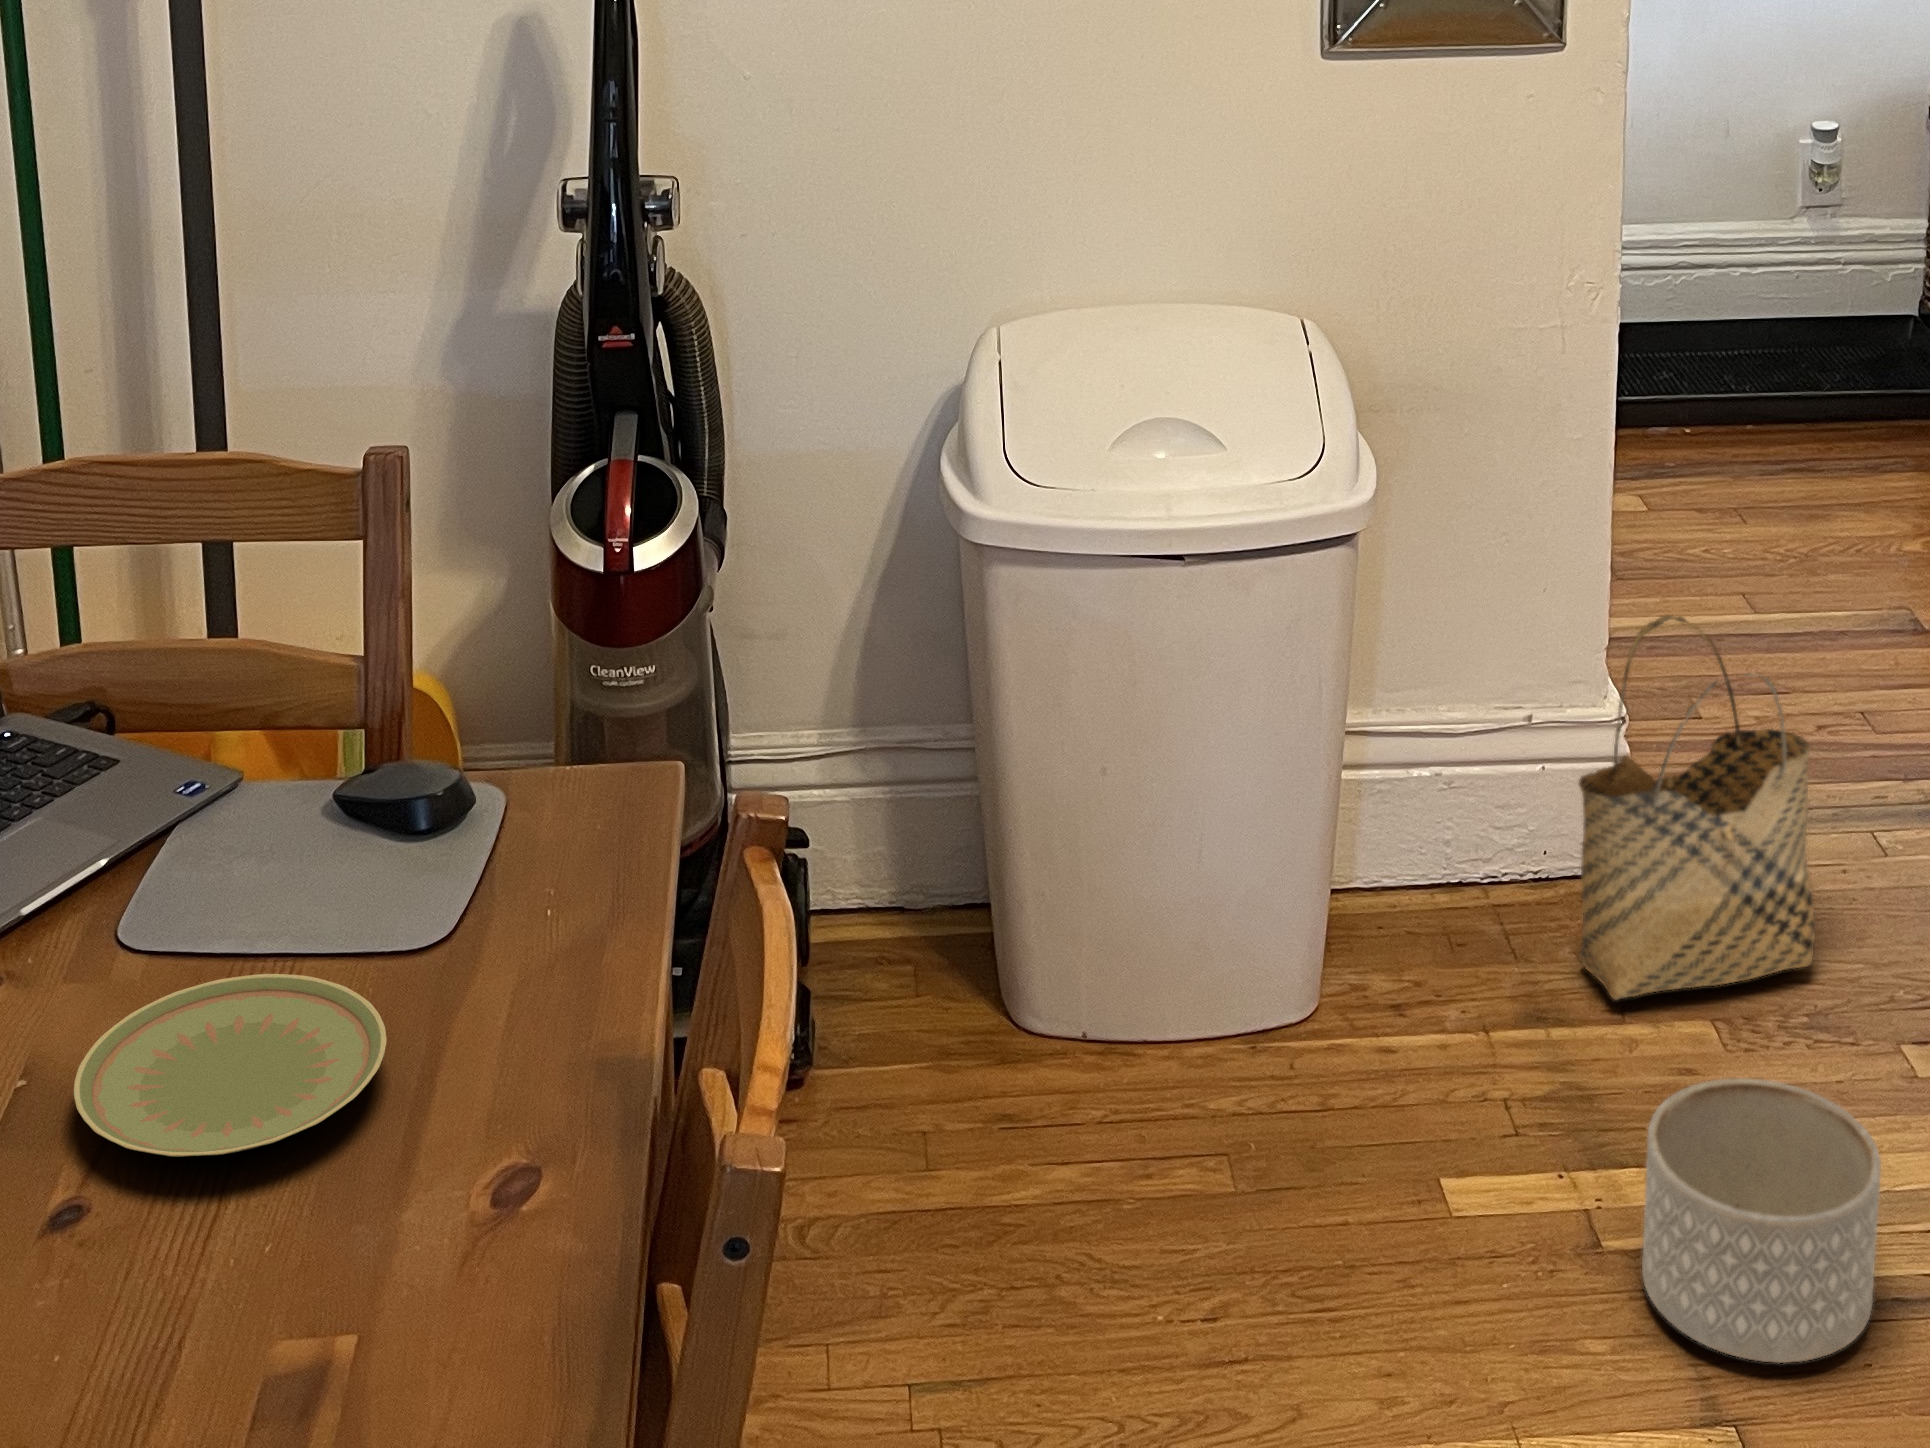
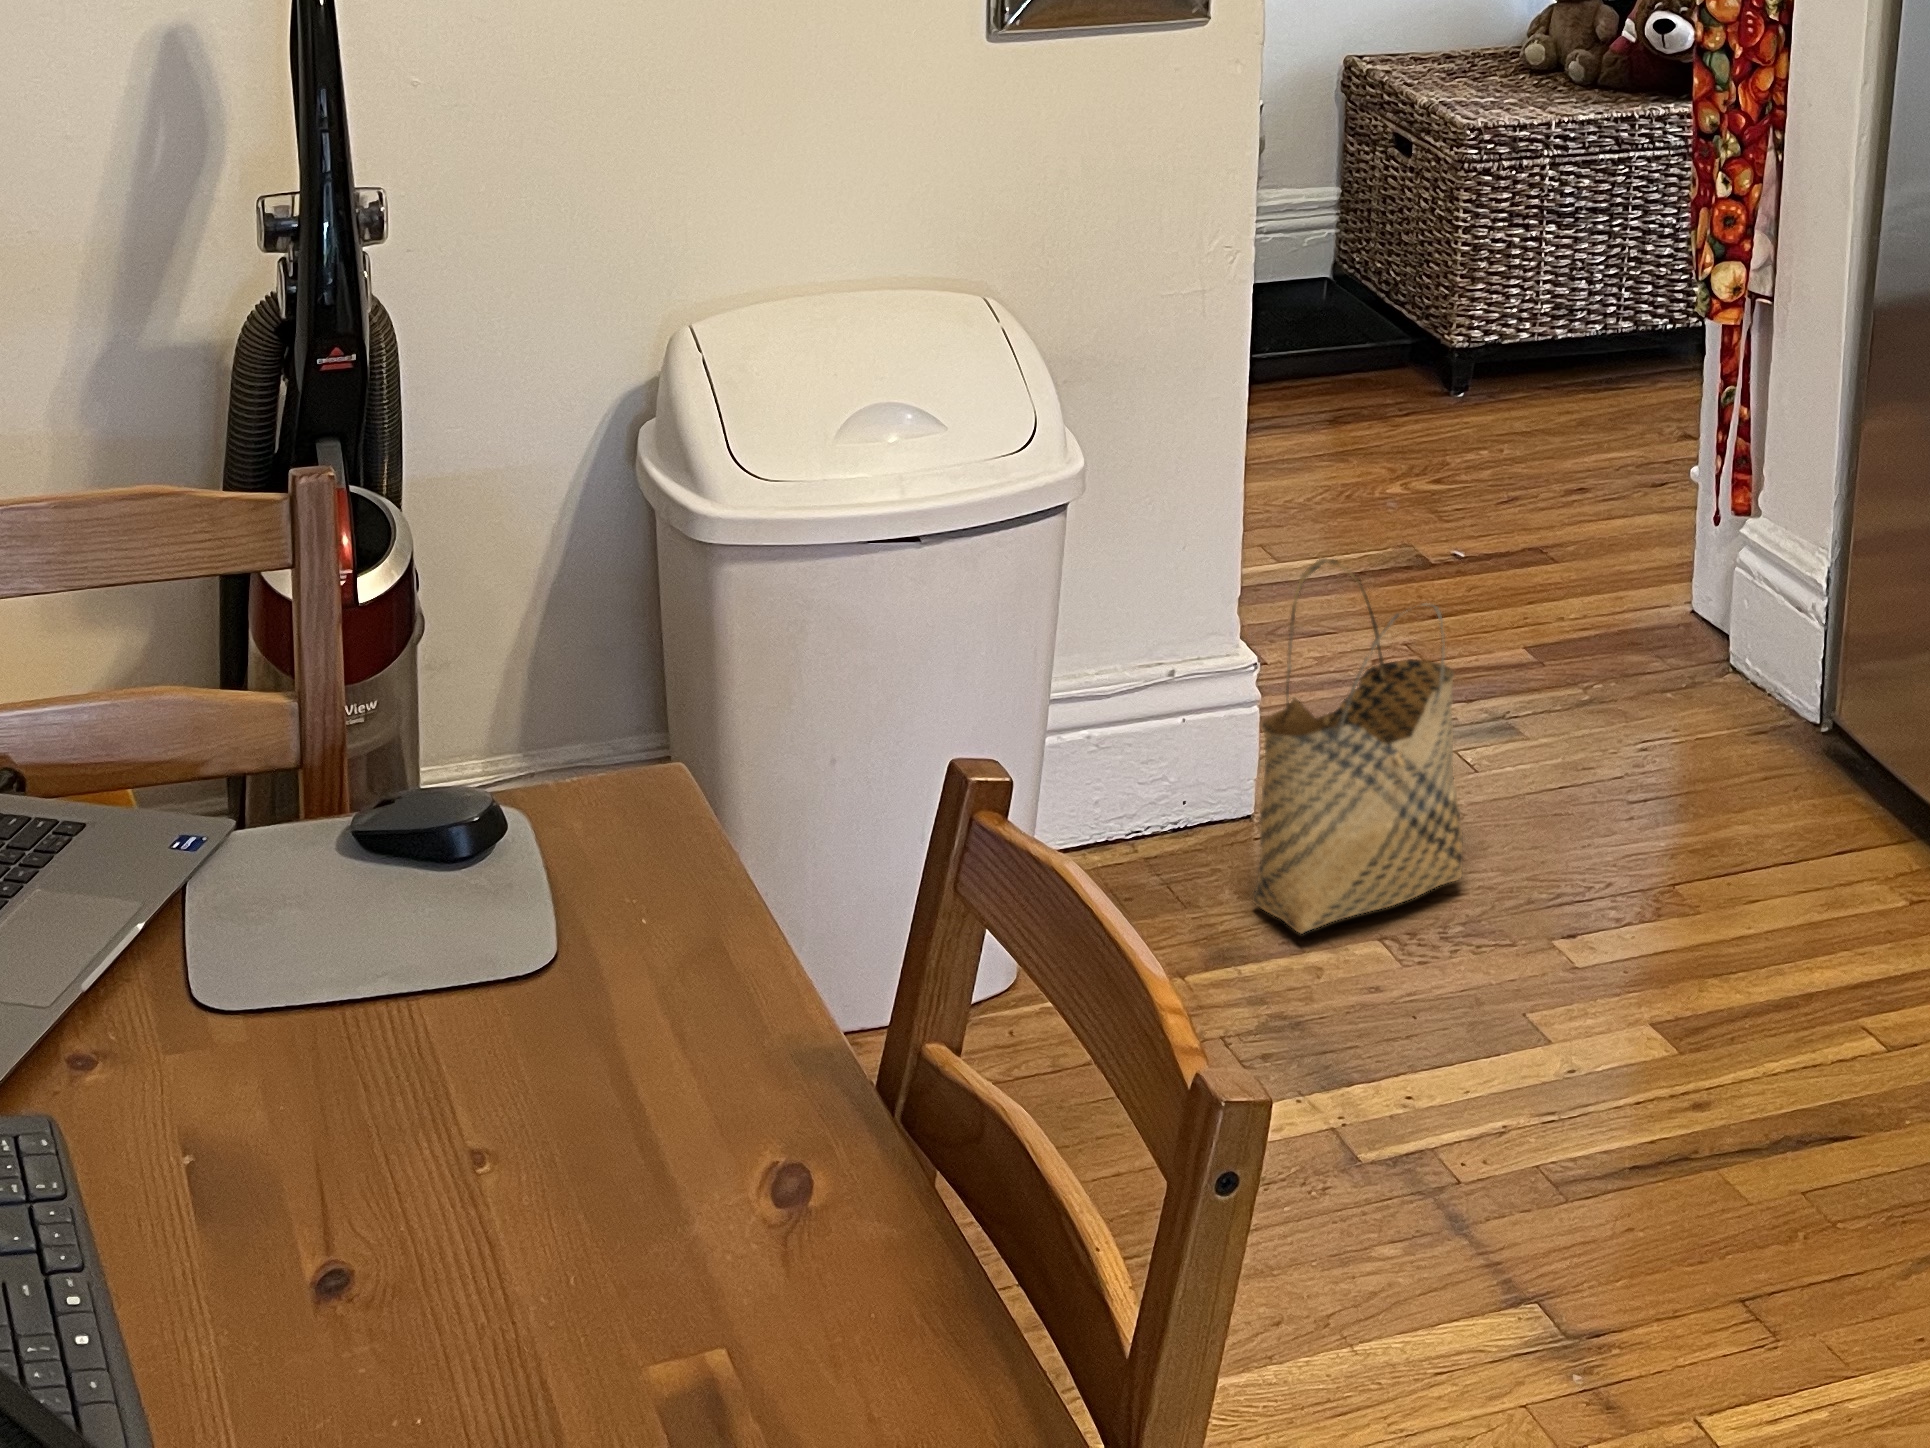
plate: present [74,974,386,1157] -> none [283,1020,623,1224]
planter: present [1642,1078,1881,1363] -> none [1421,980,1648,1243]

